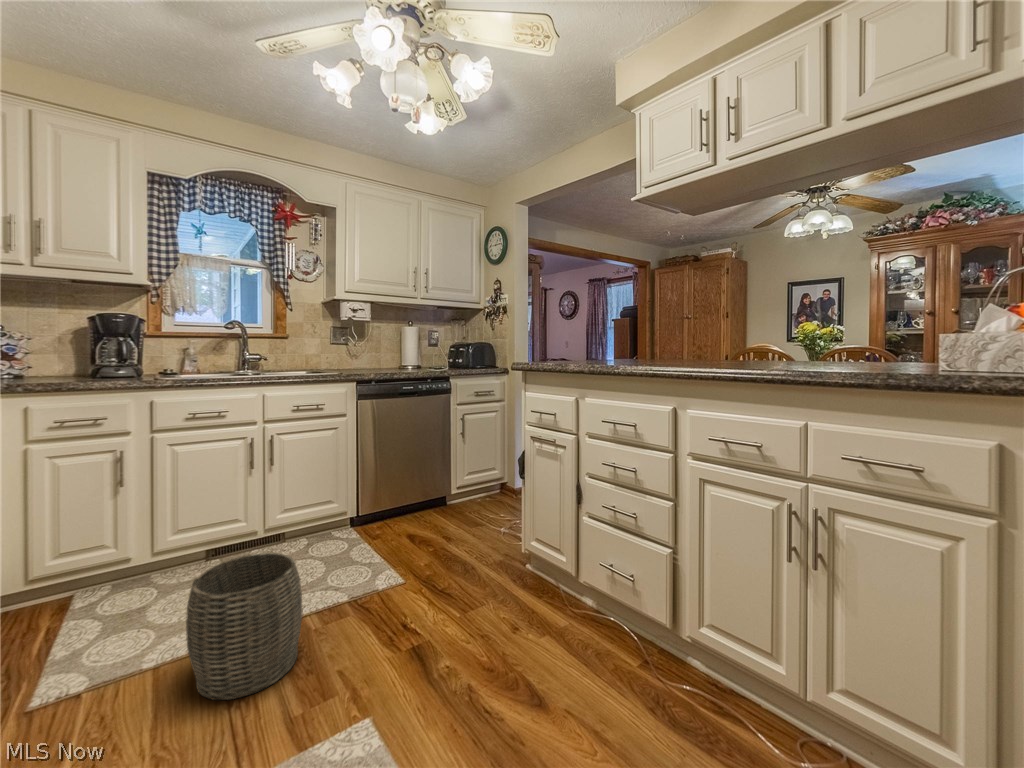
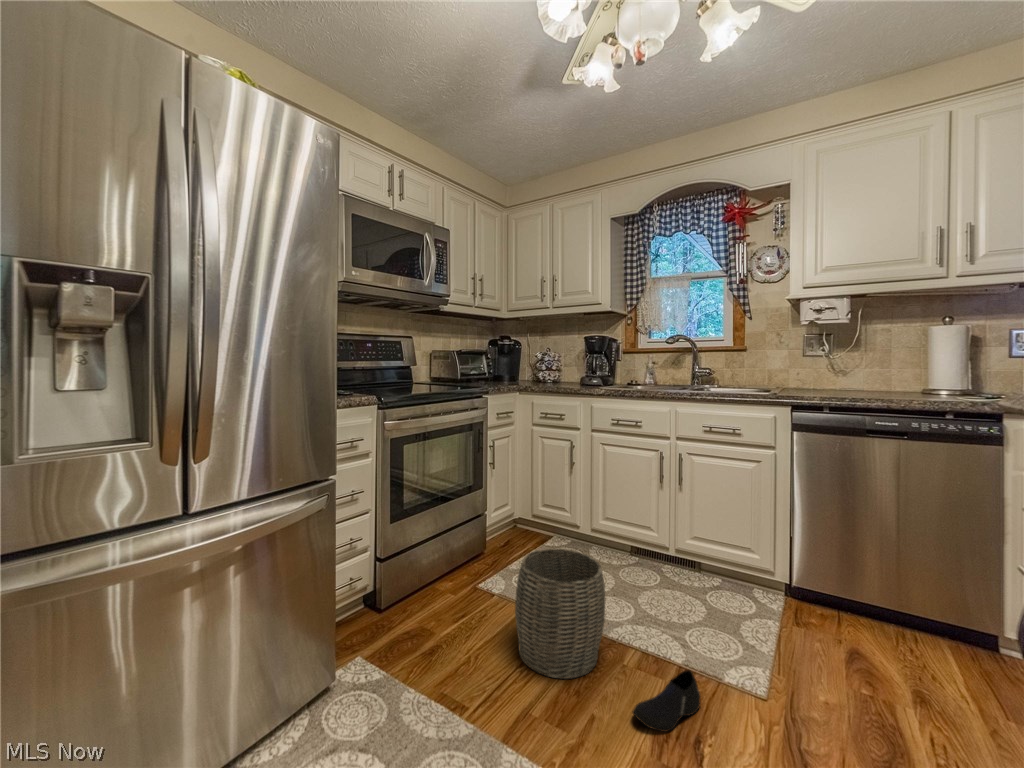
shoe: none [359,590,388,645] -> present [632,670,701,732]

